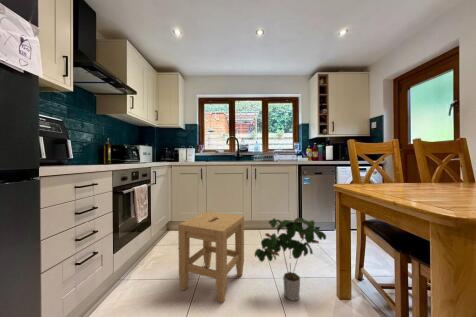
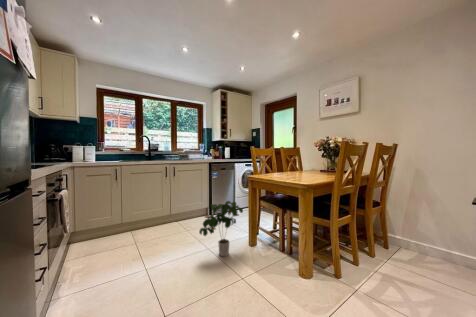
stool: present [178,212,244,303] -> none [133,207,184,279]

